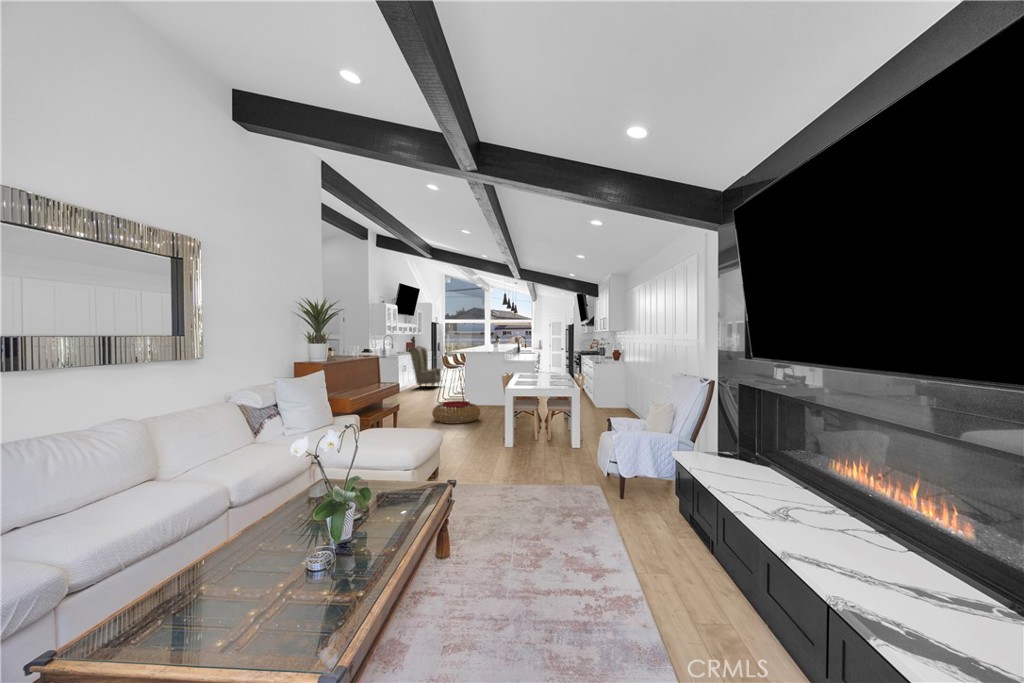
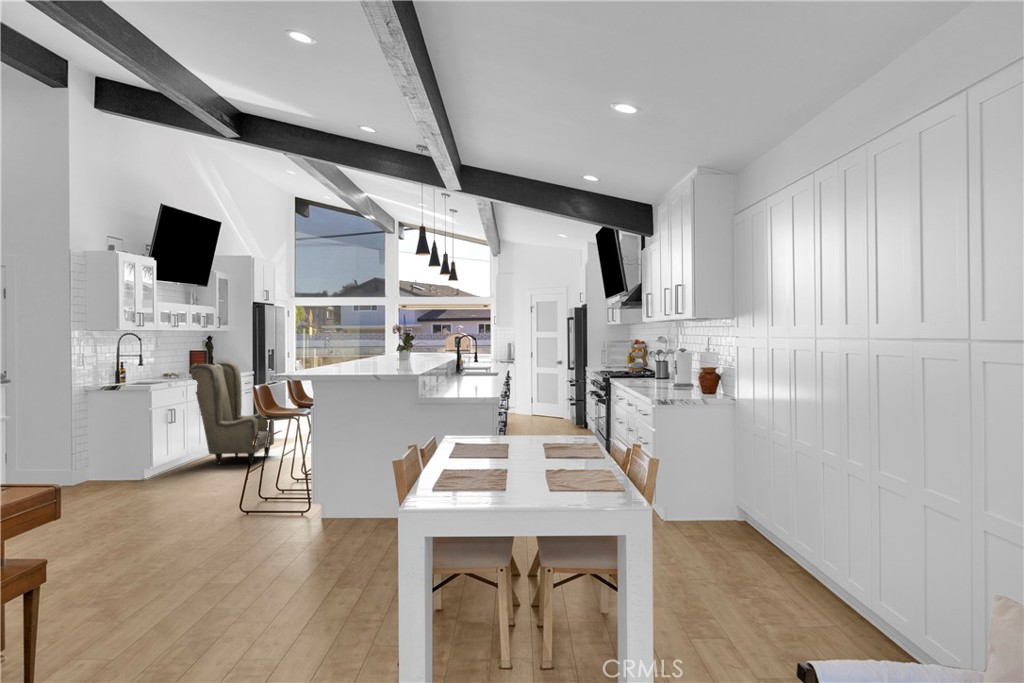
pouf: present [432,401,480,424] -> none [207,519,351,595]

